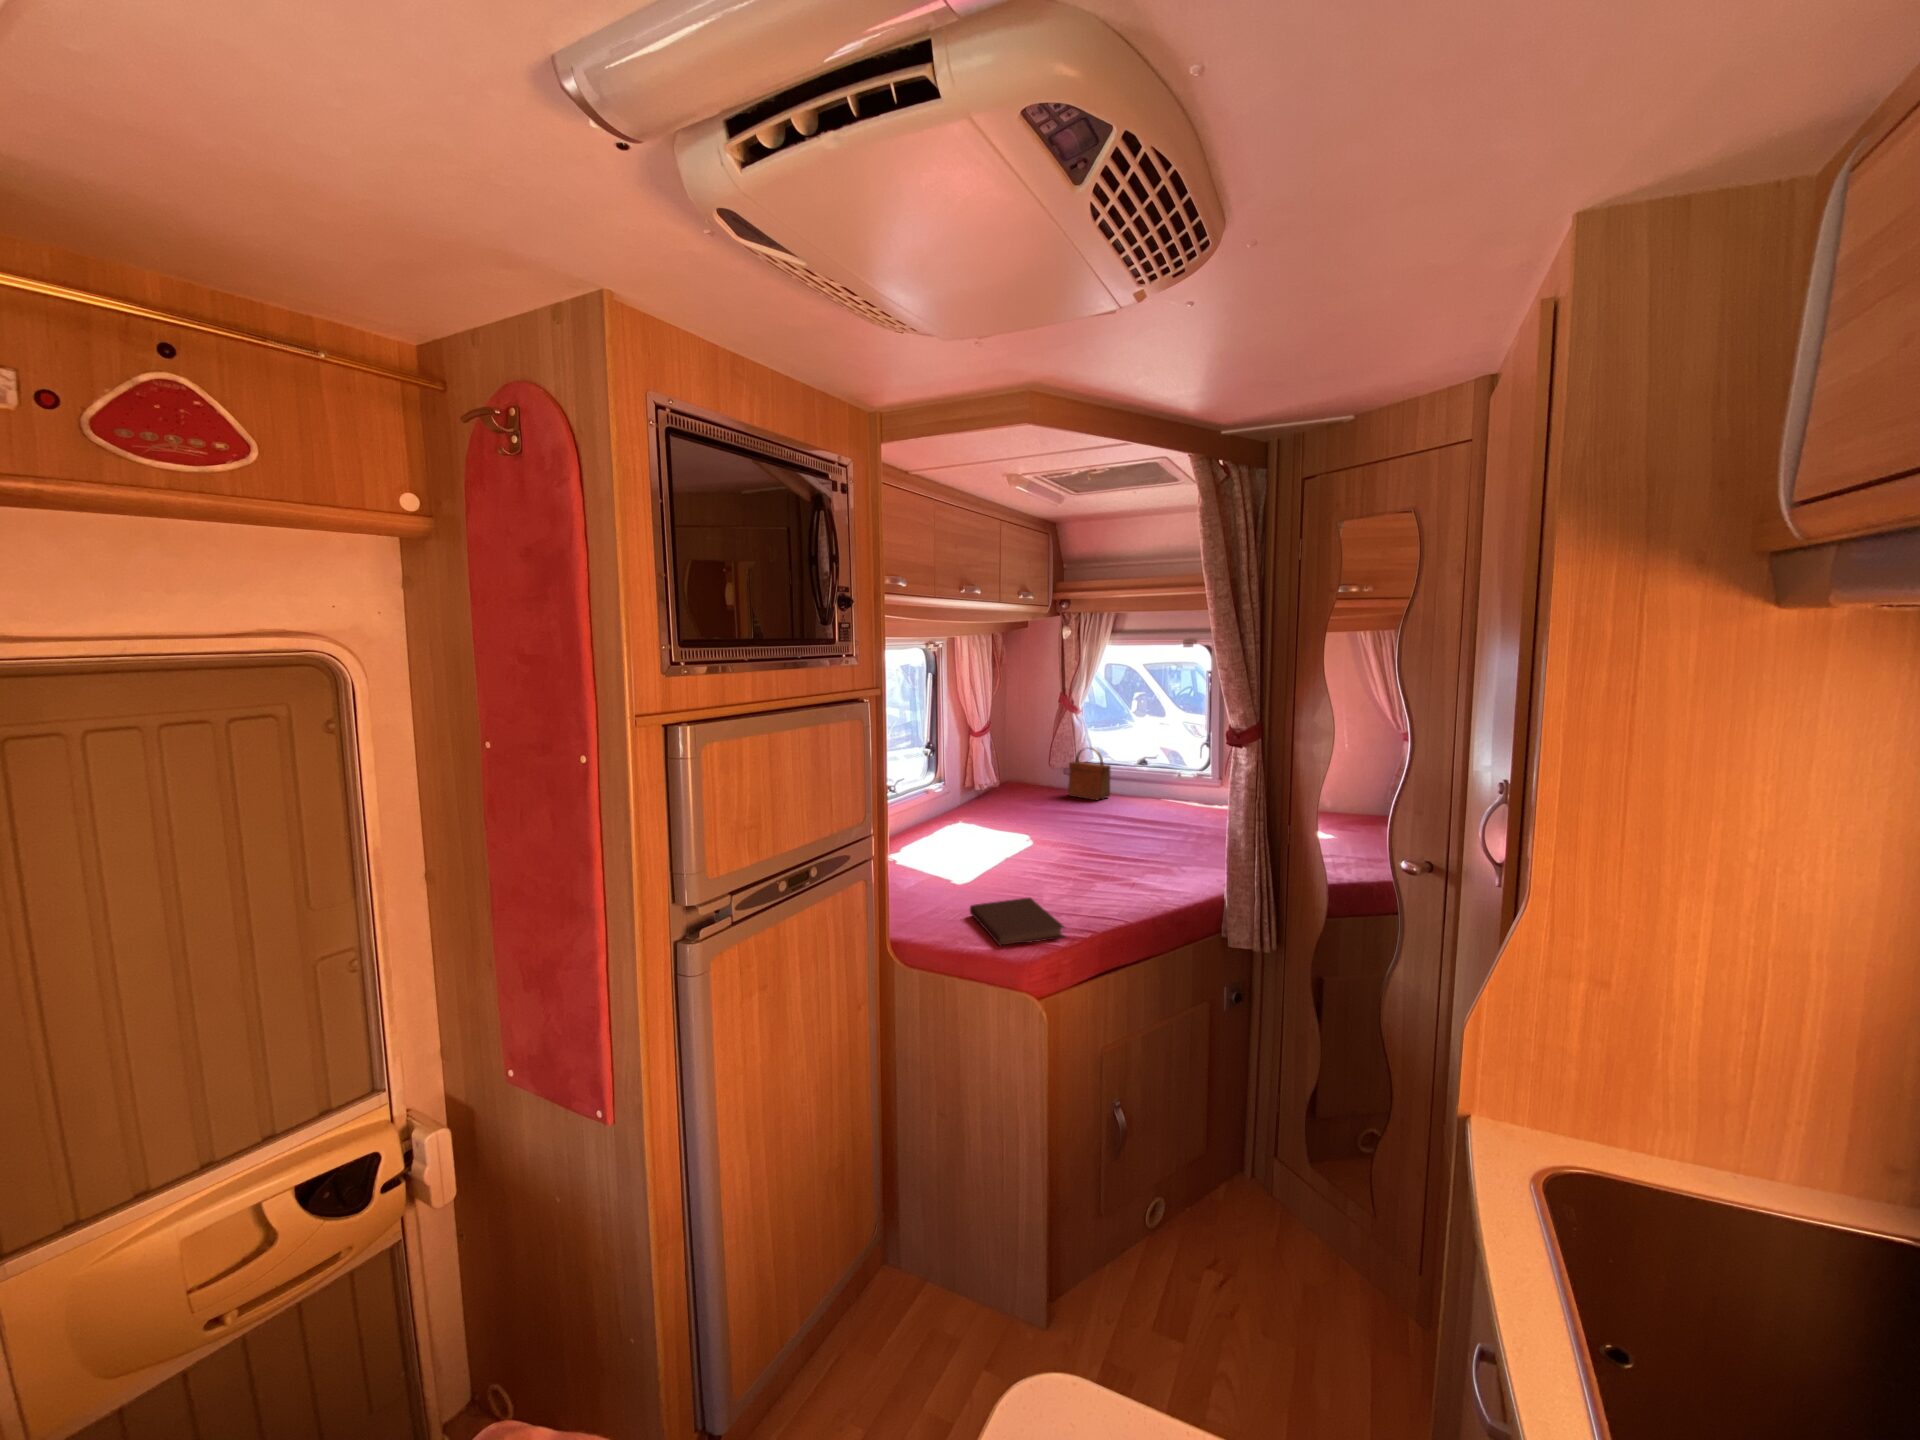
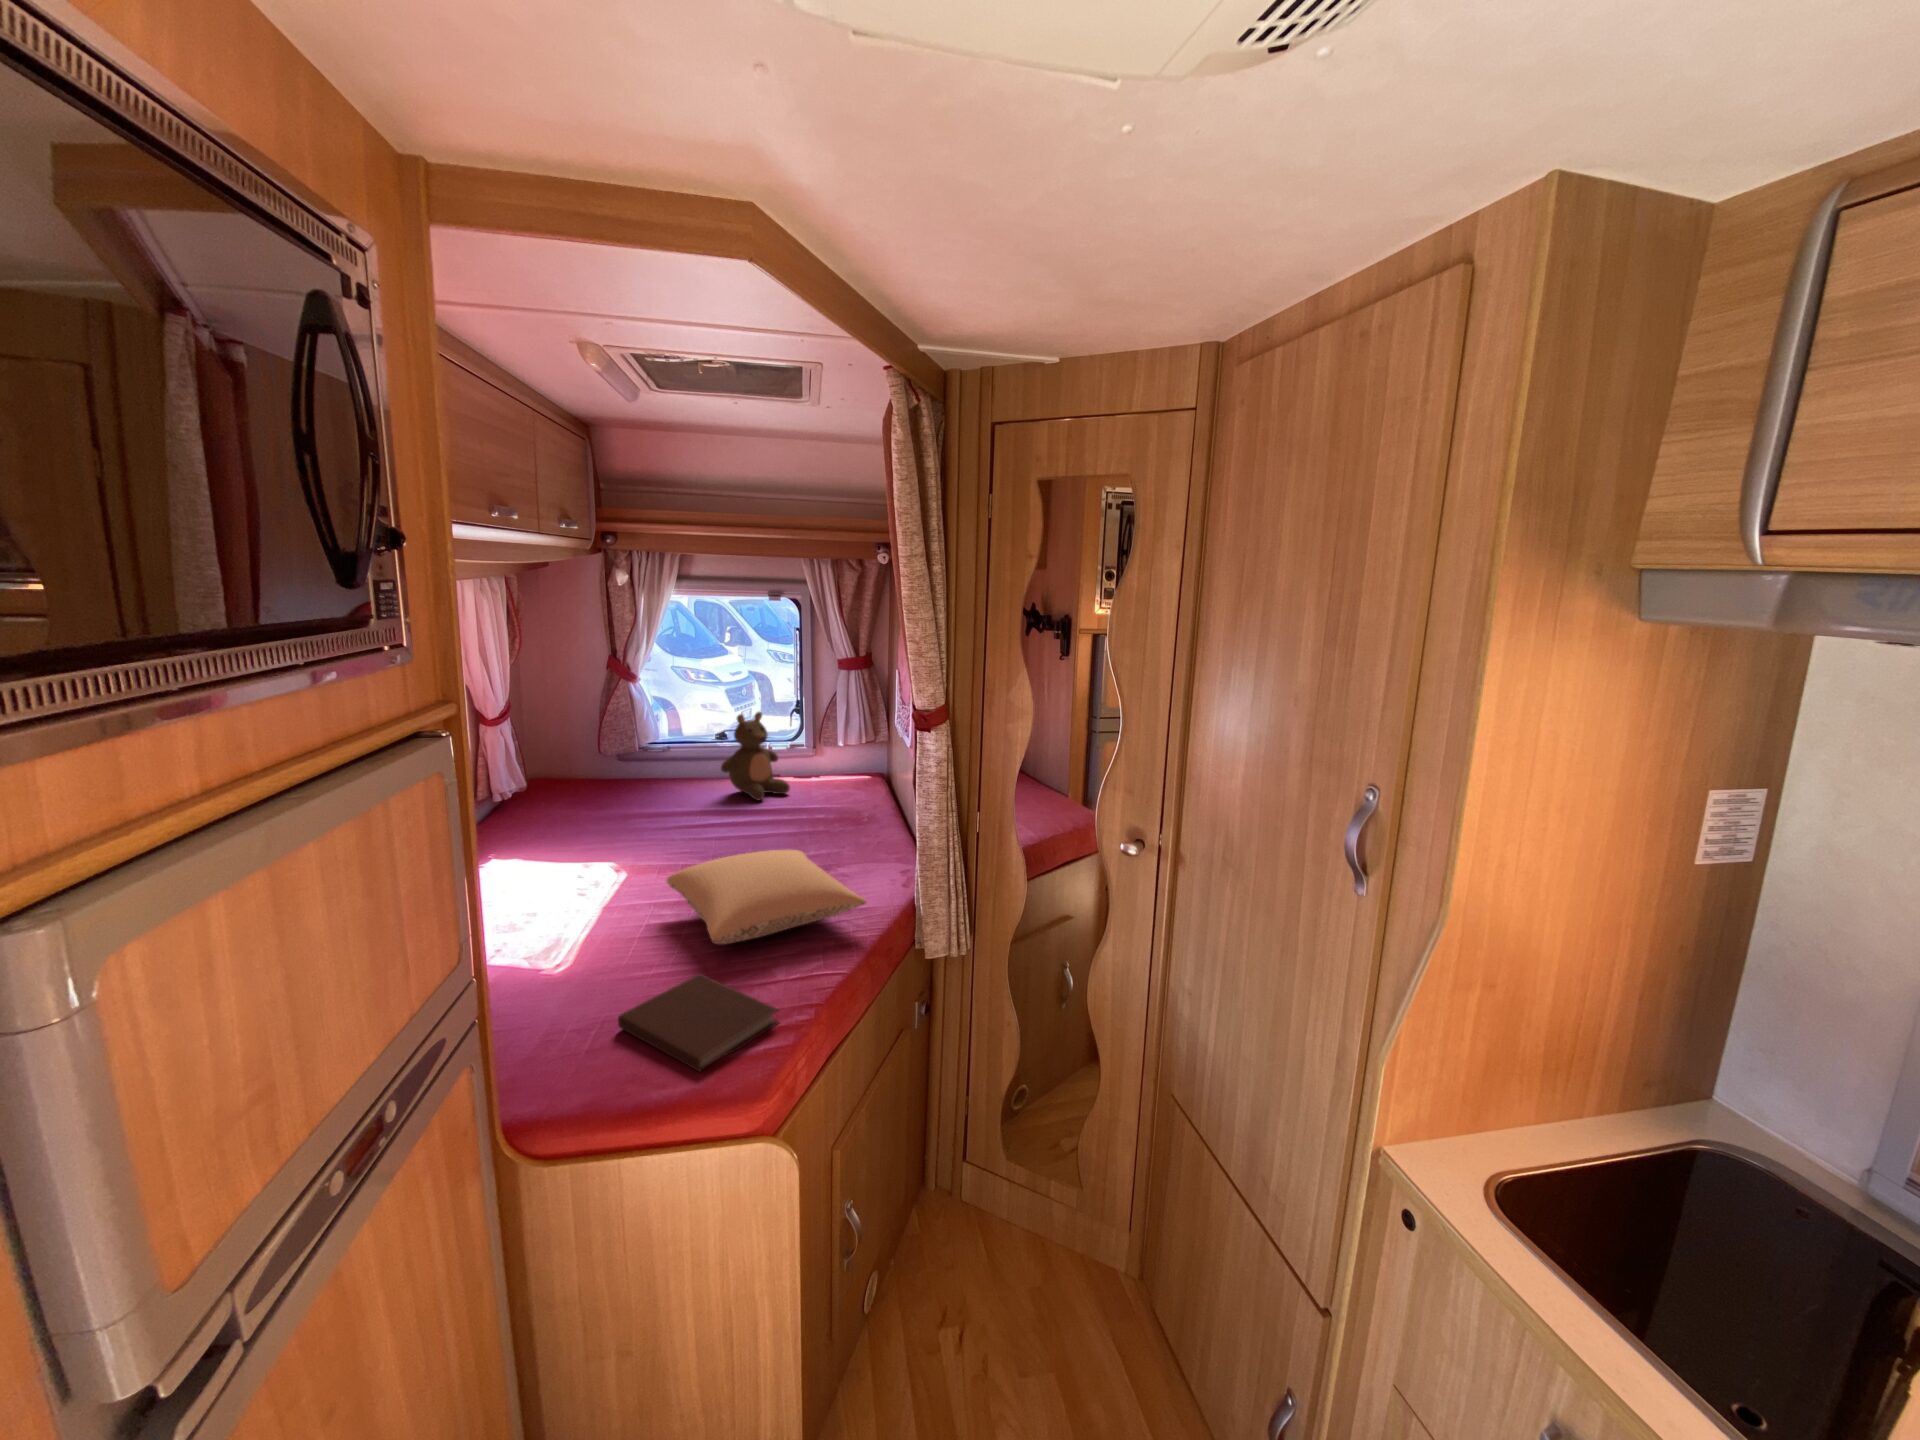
stuffed bear: none [1128,741,1184,814] -> present [721,712,790,800]
handbag: present [1068,748,1110,801] -> none [632,726,690,793]
pillow: none [1040,832,1171,889] -> present [667,850,867,944]

